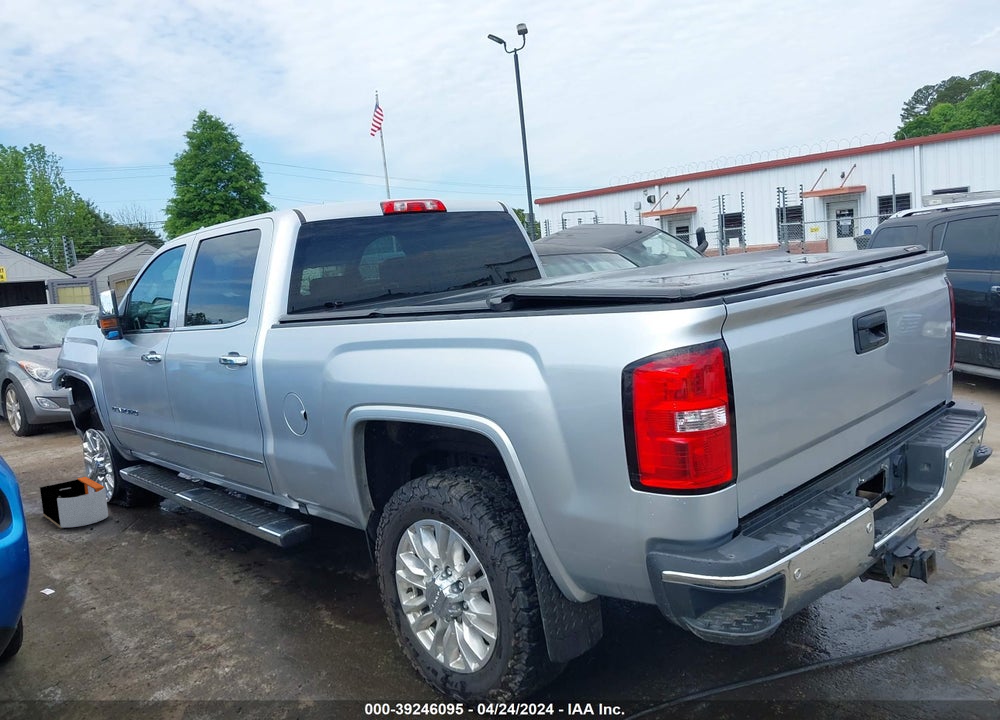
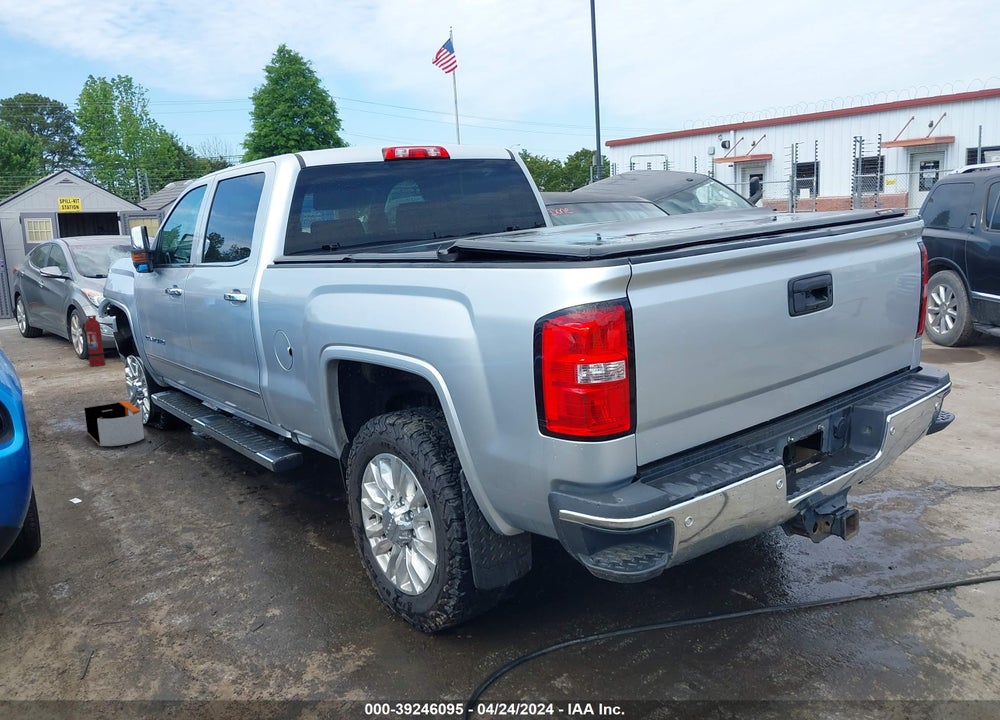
fire extinguisher: none [23,389,48,443] -> present [82,315,105,367]

